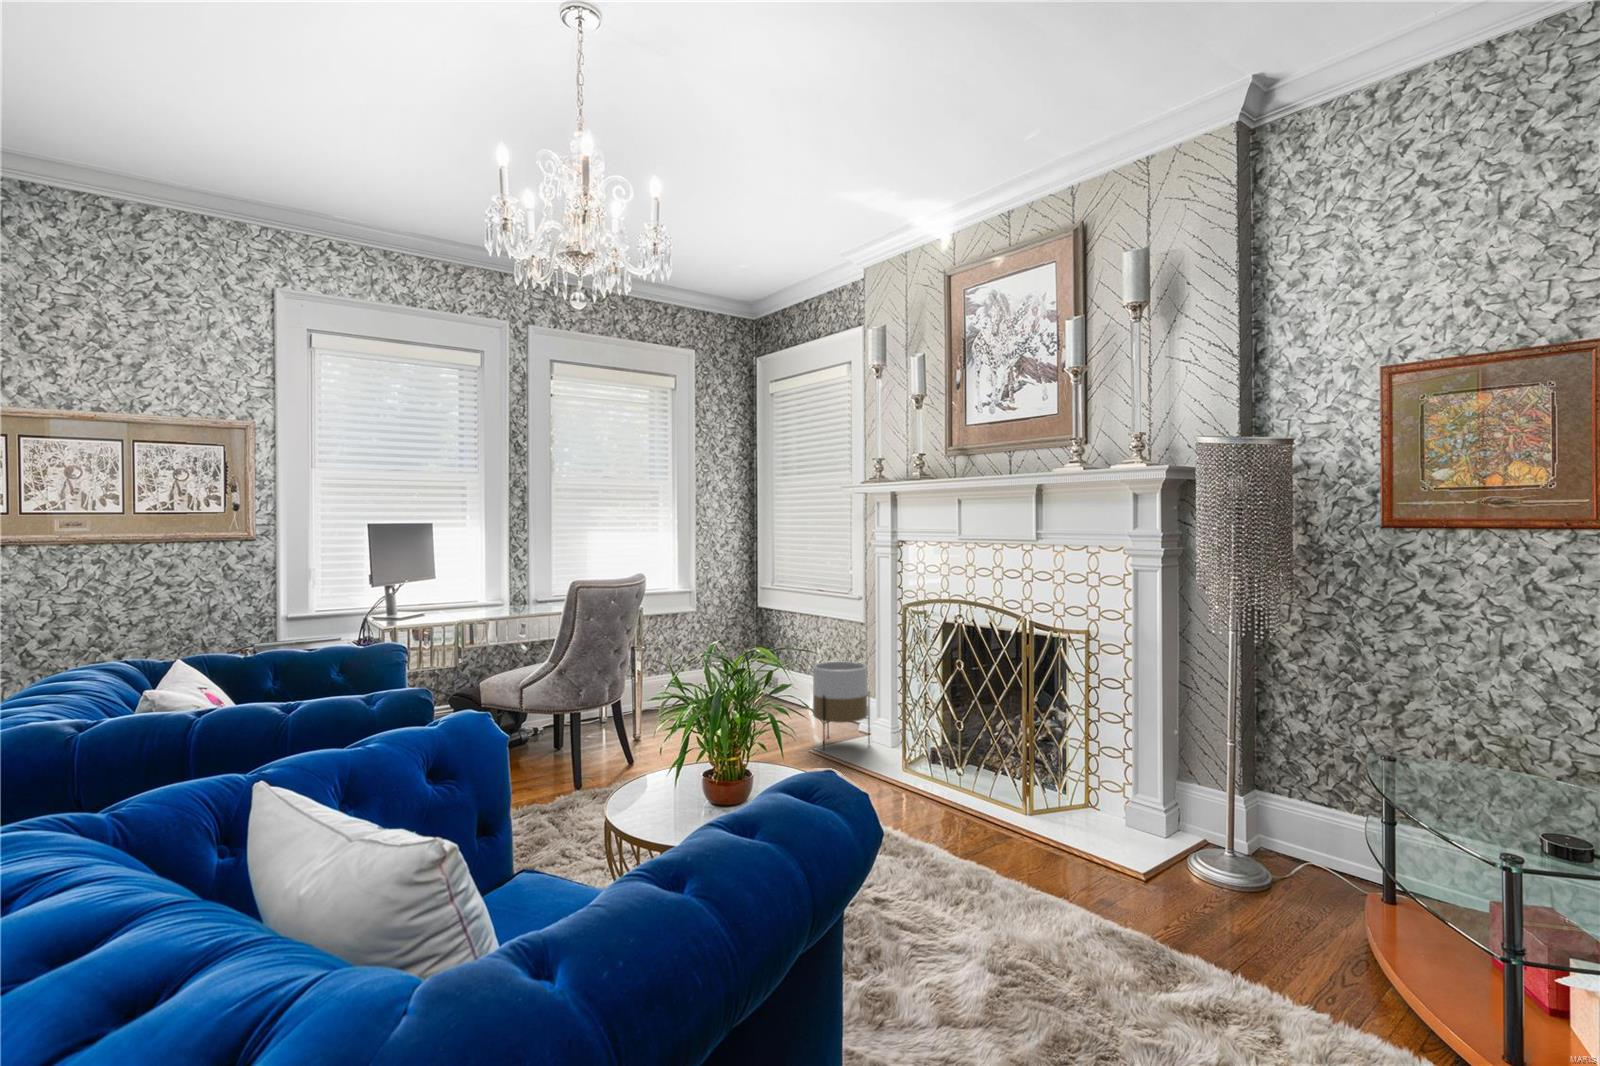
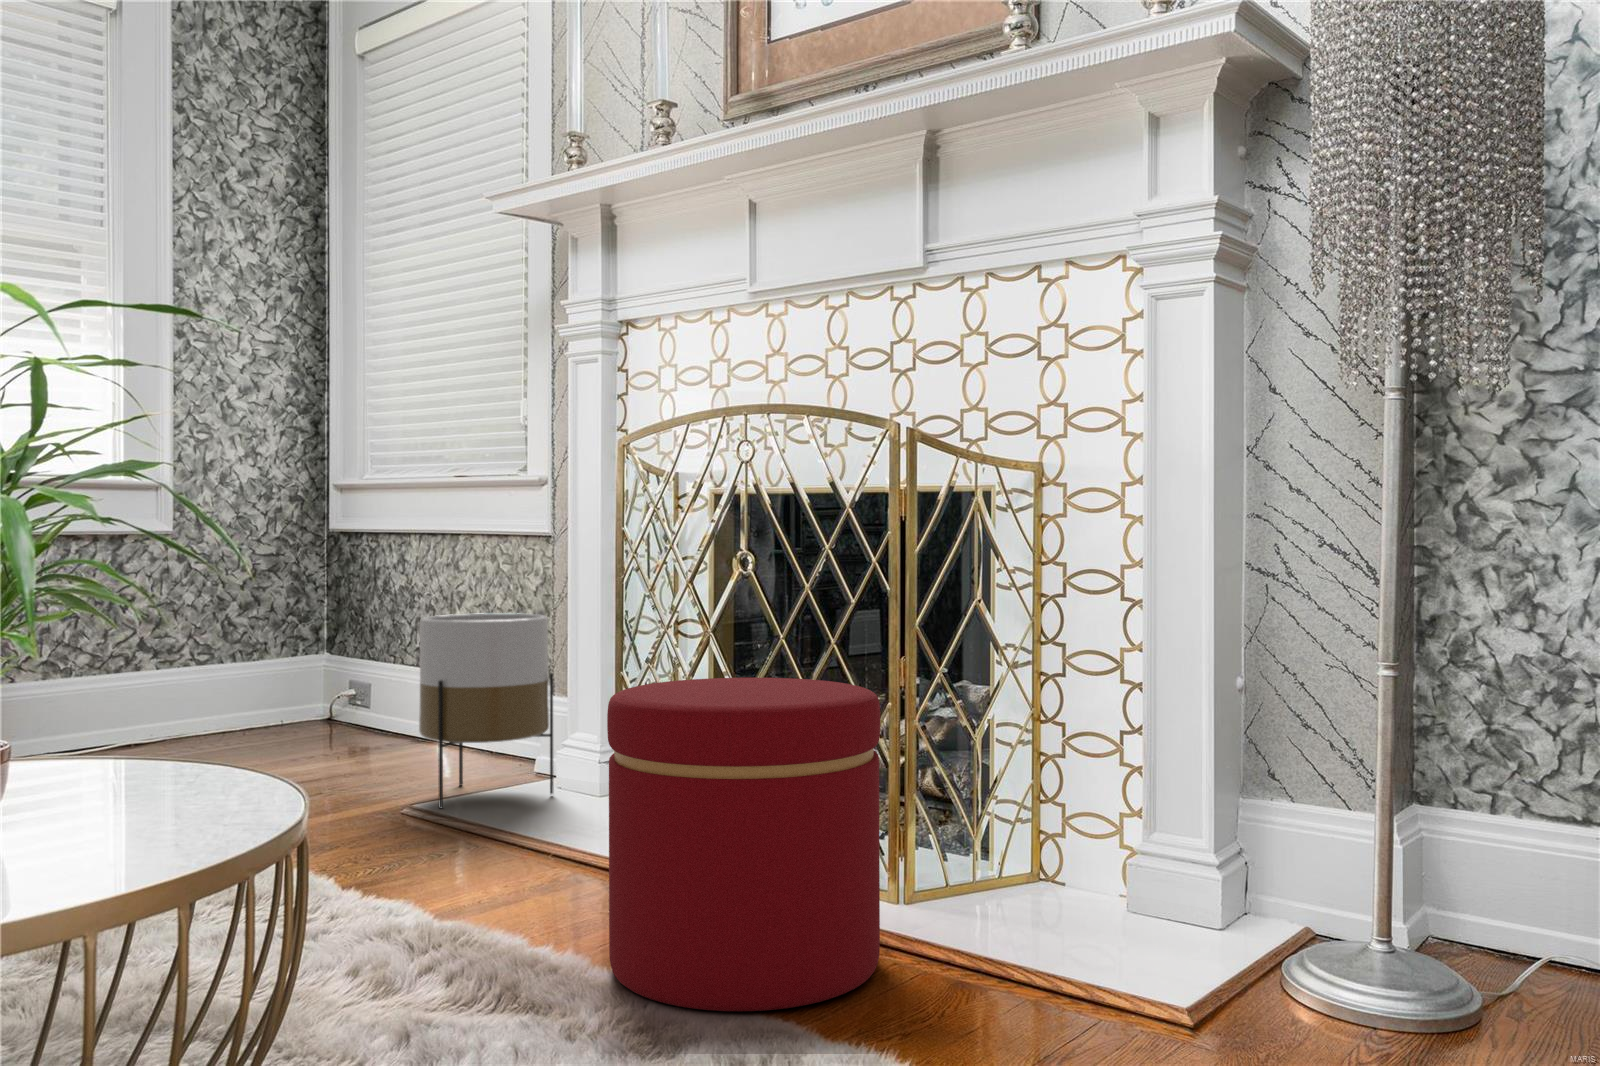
ottoman: none [912,723,1018,860] -> present [607,678,880,1011]

